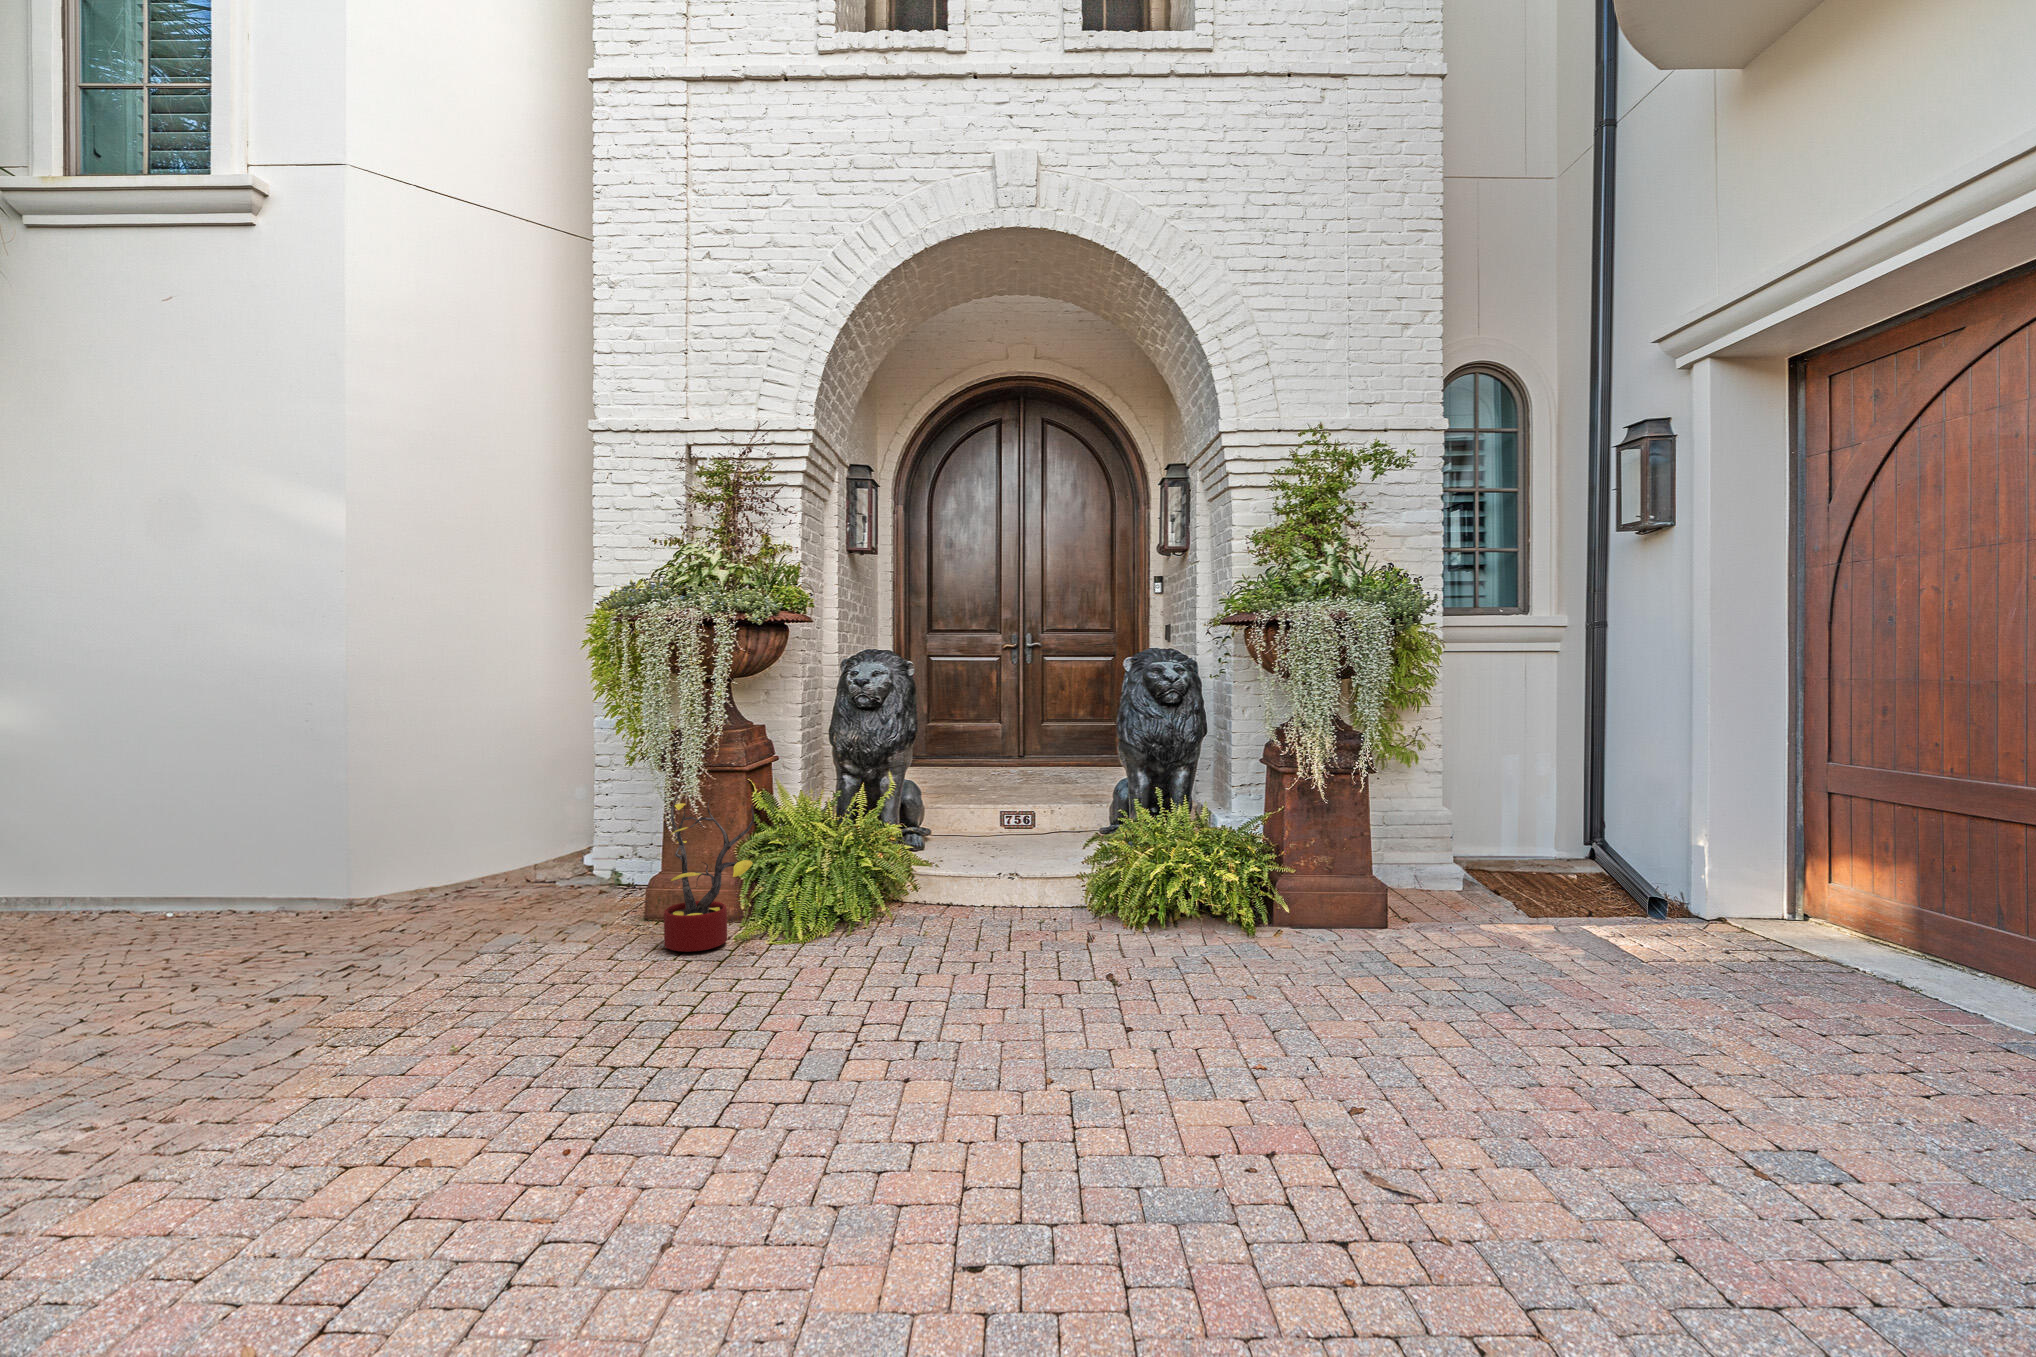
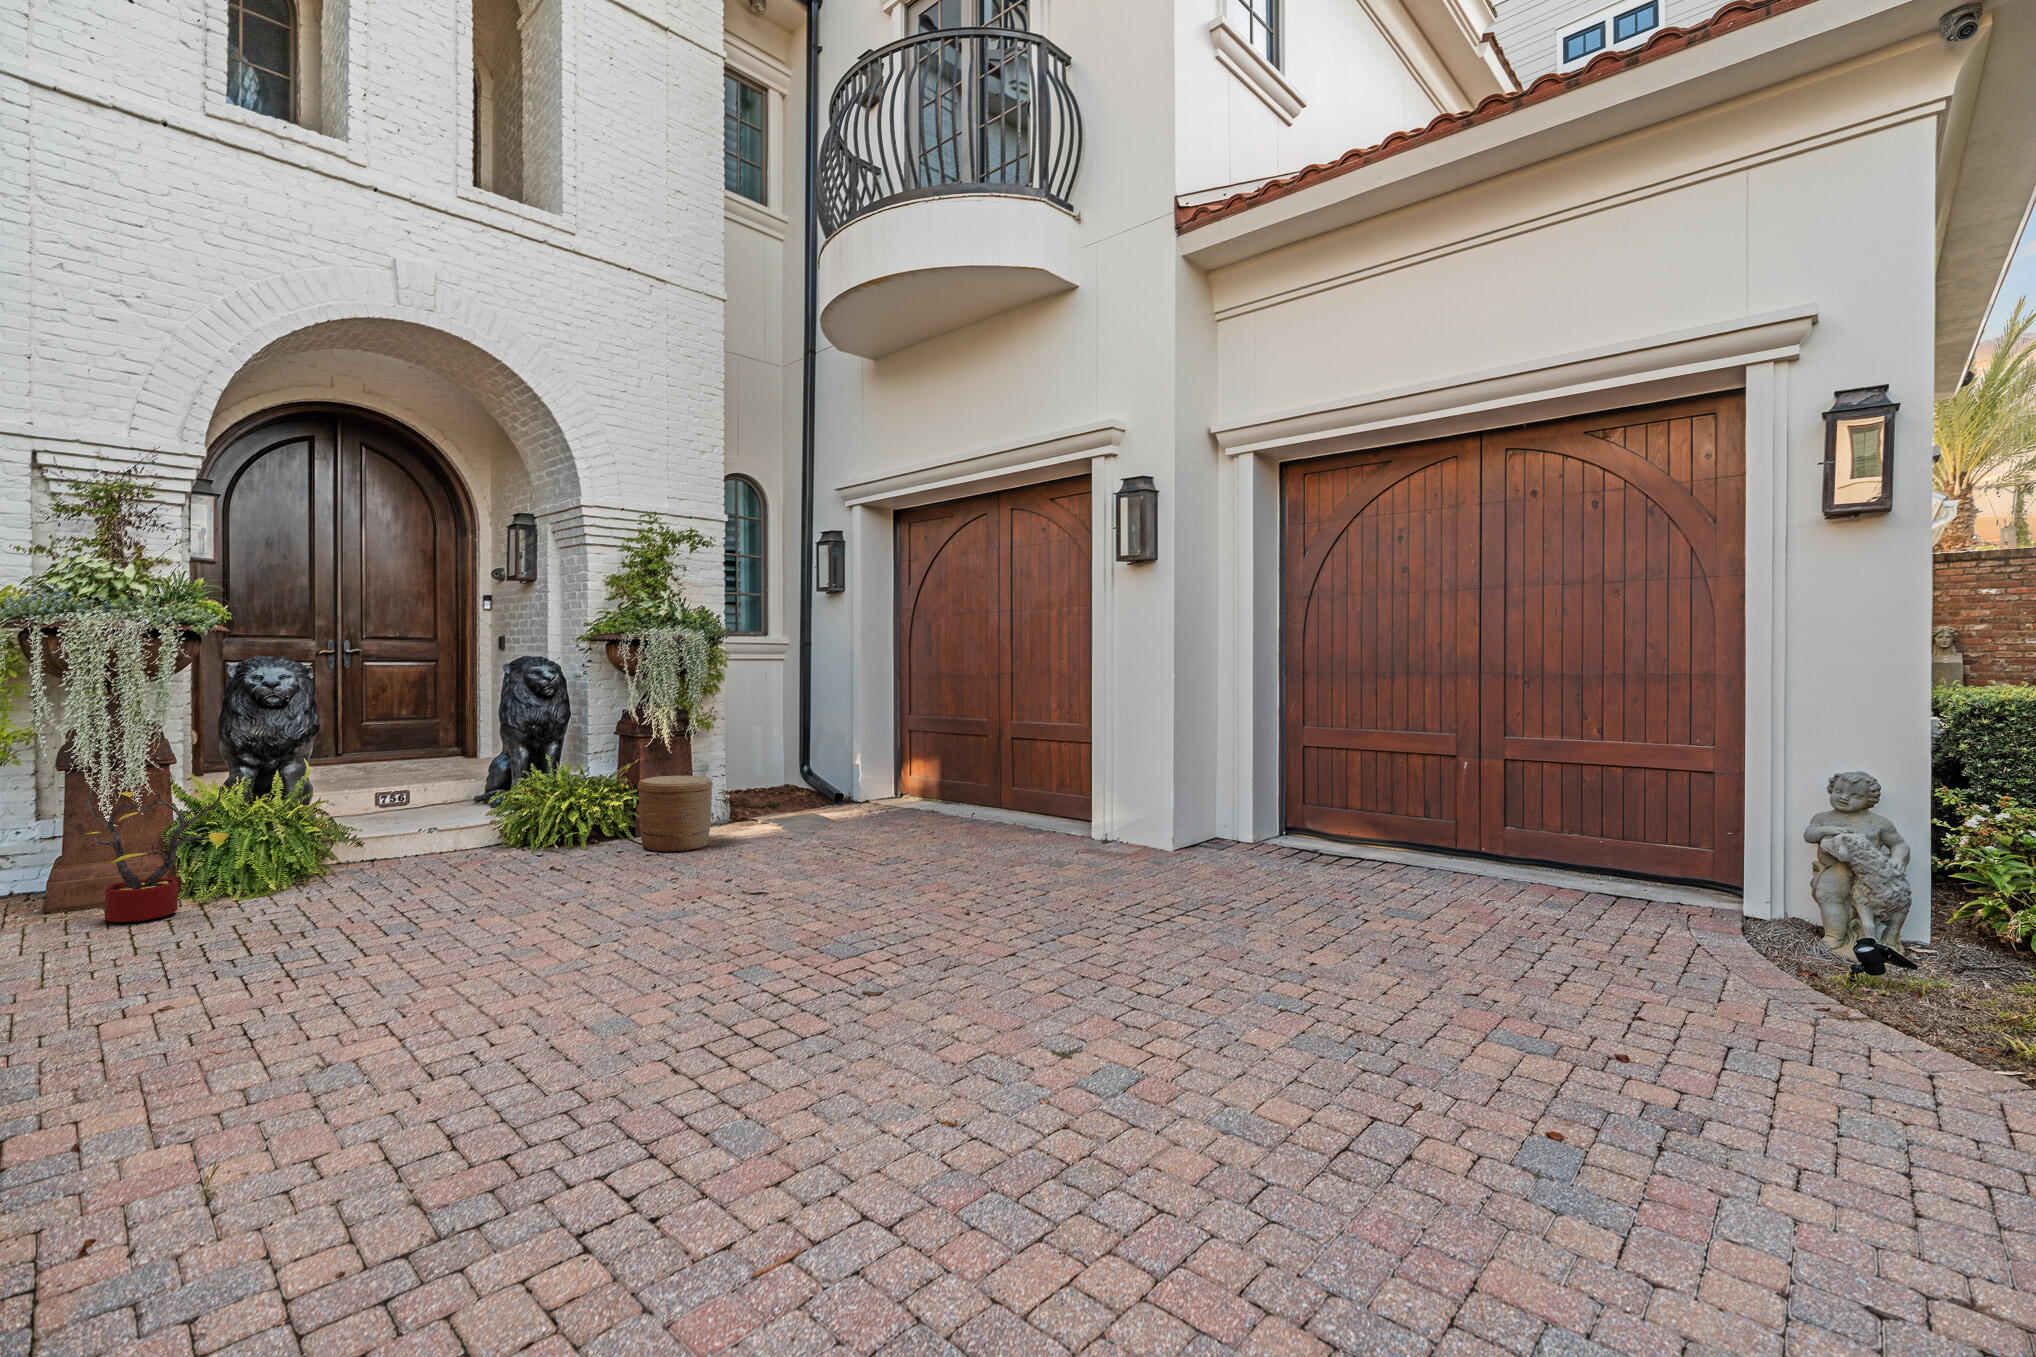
woven basket: none [1263,835,1382,968] -> present [638,776,713,852]

